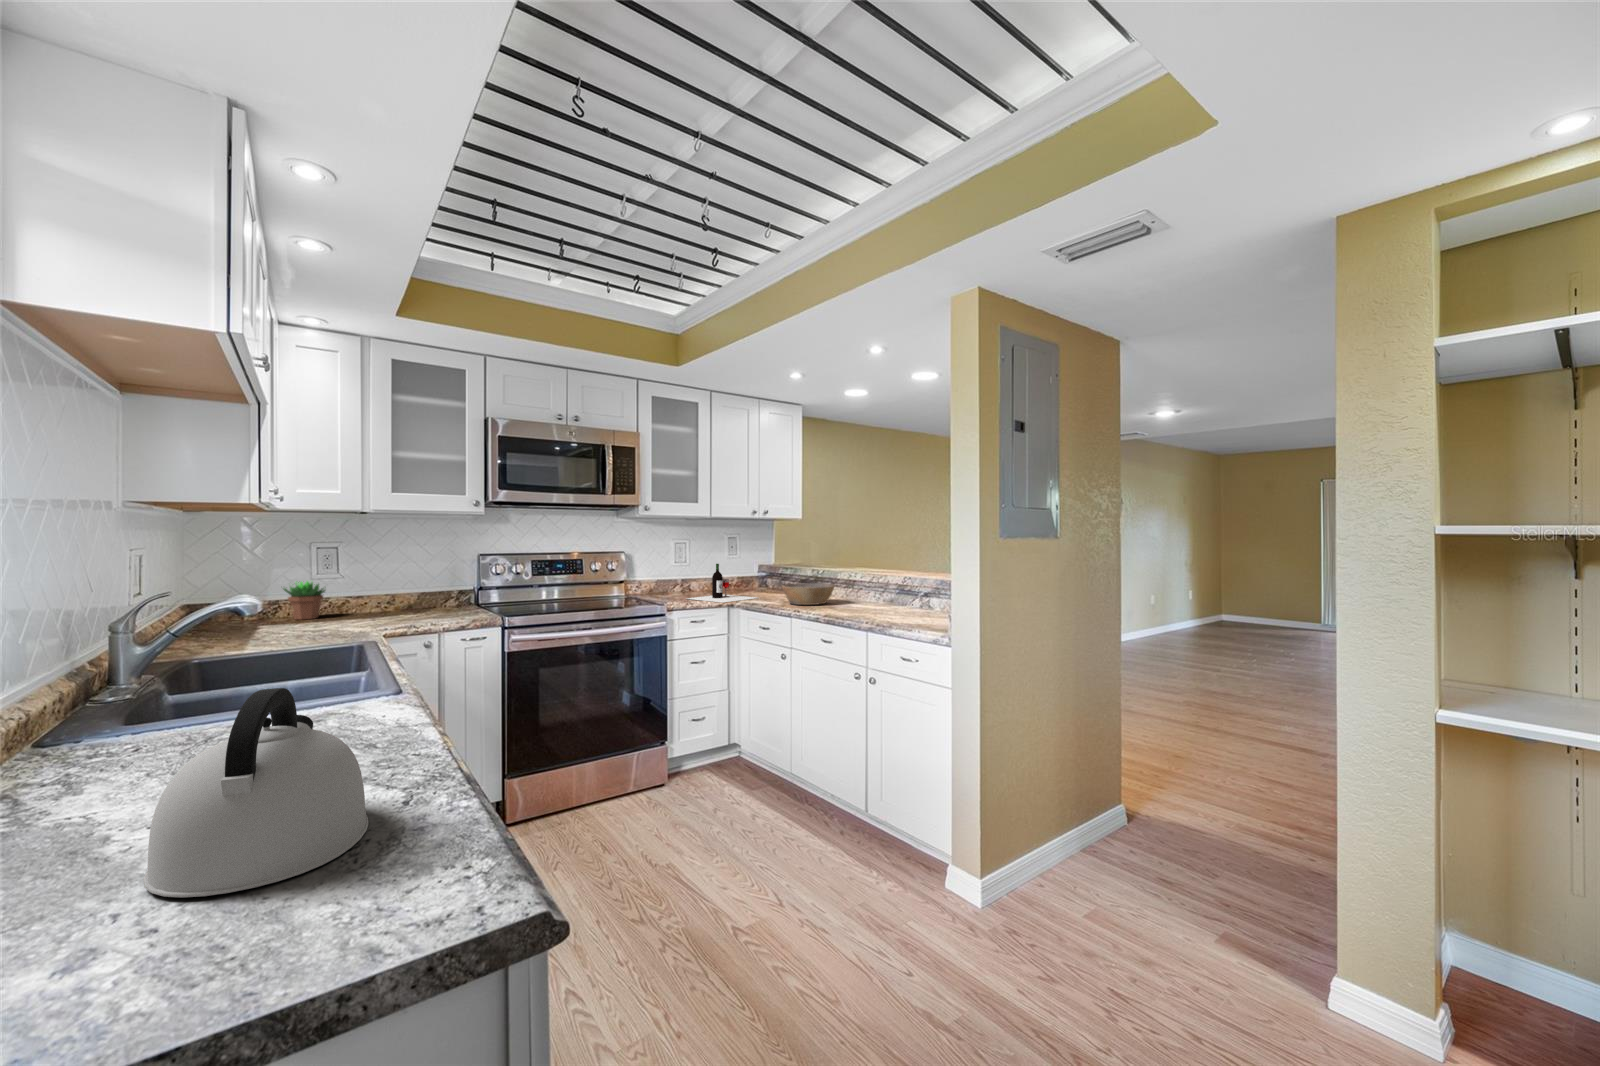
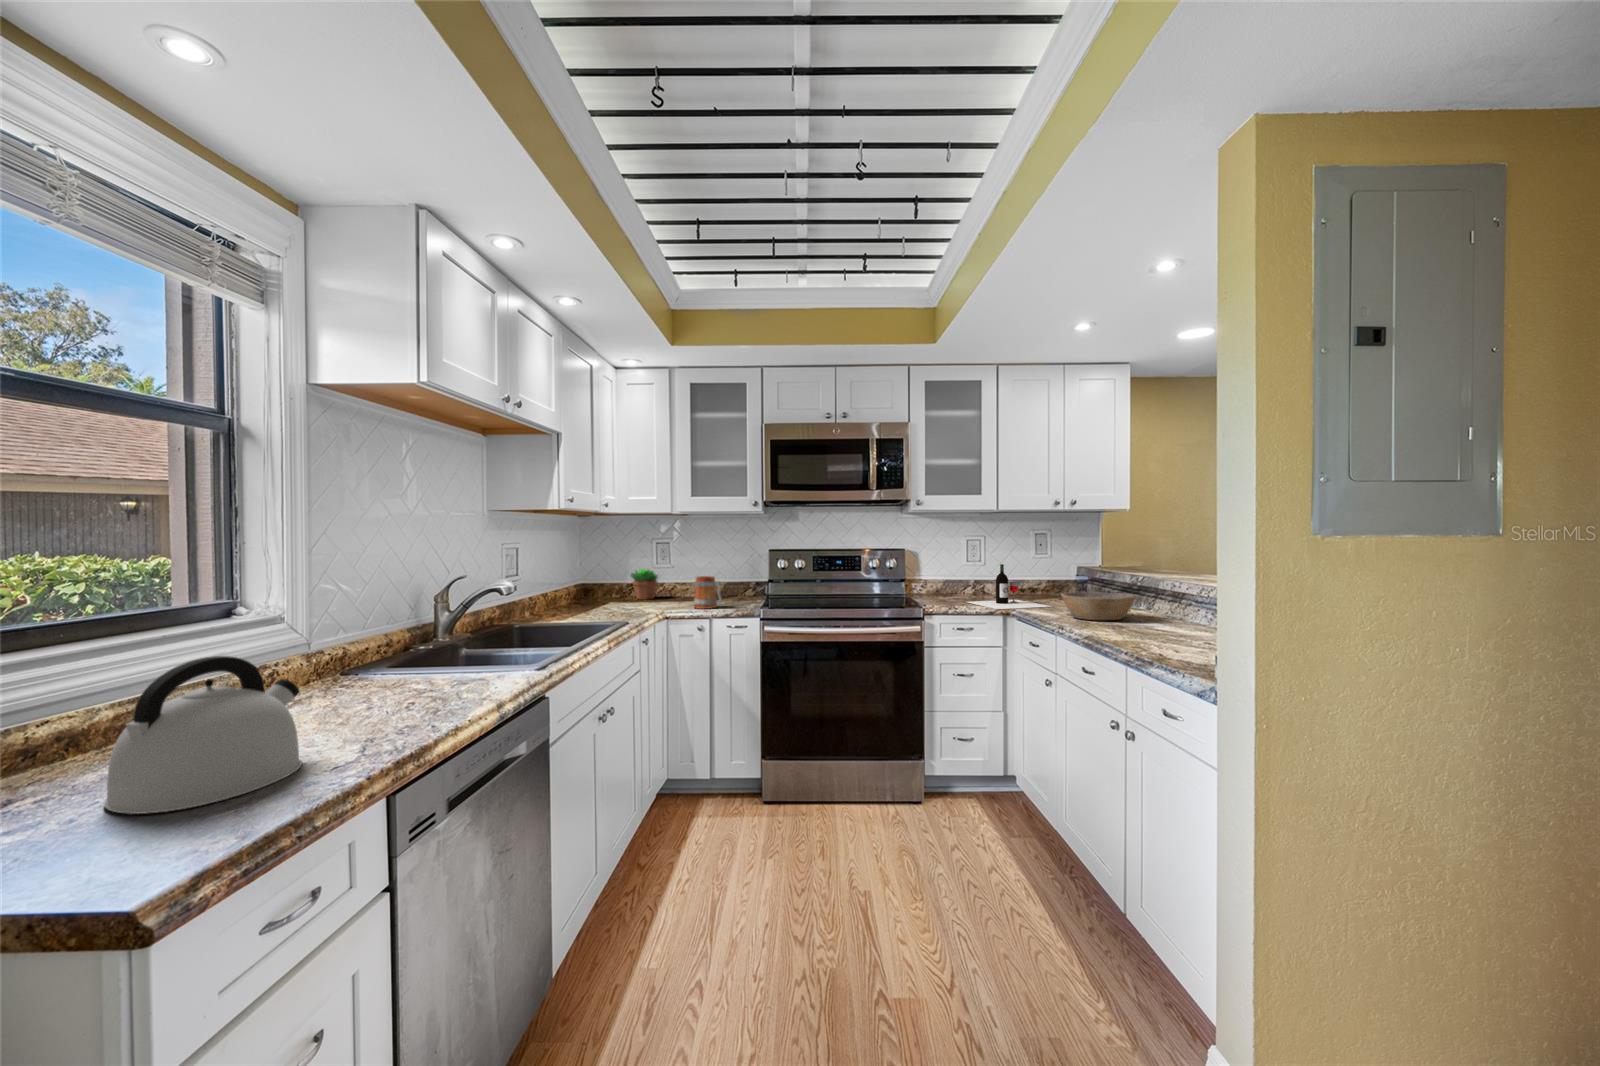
mug: none [408,585,448,623] -> present [694,576,722,609]

